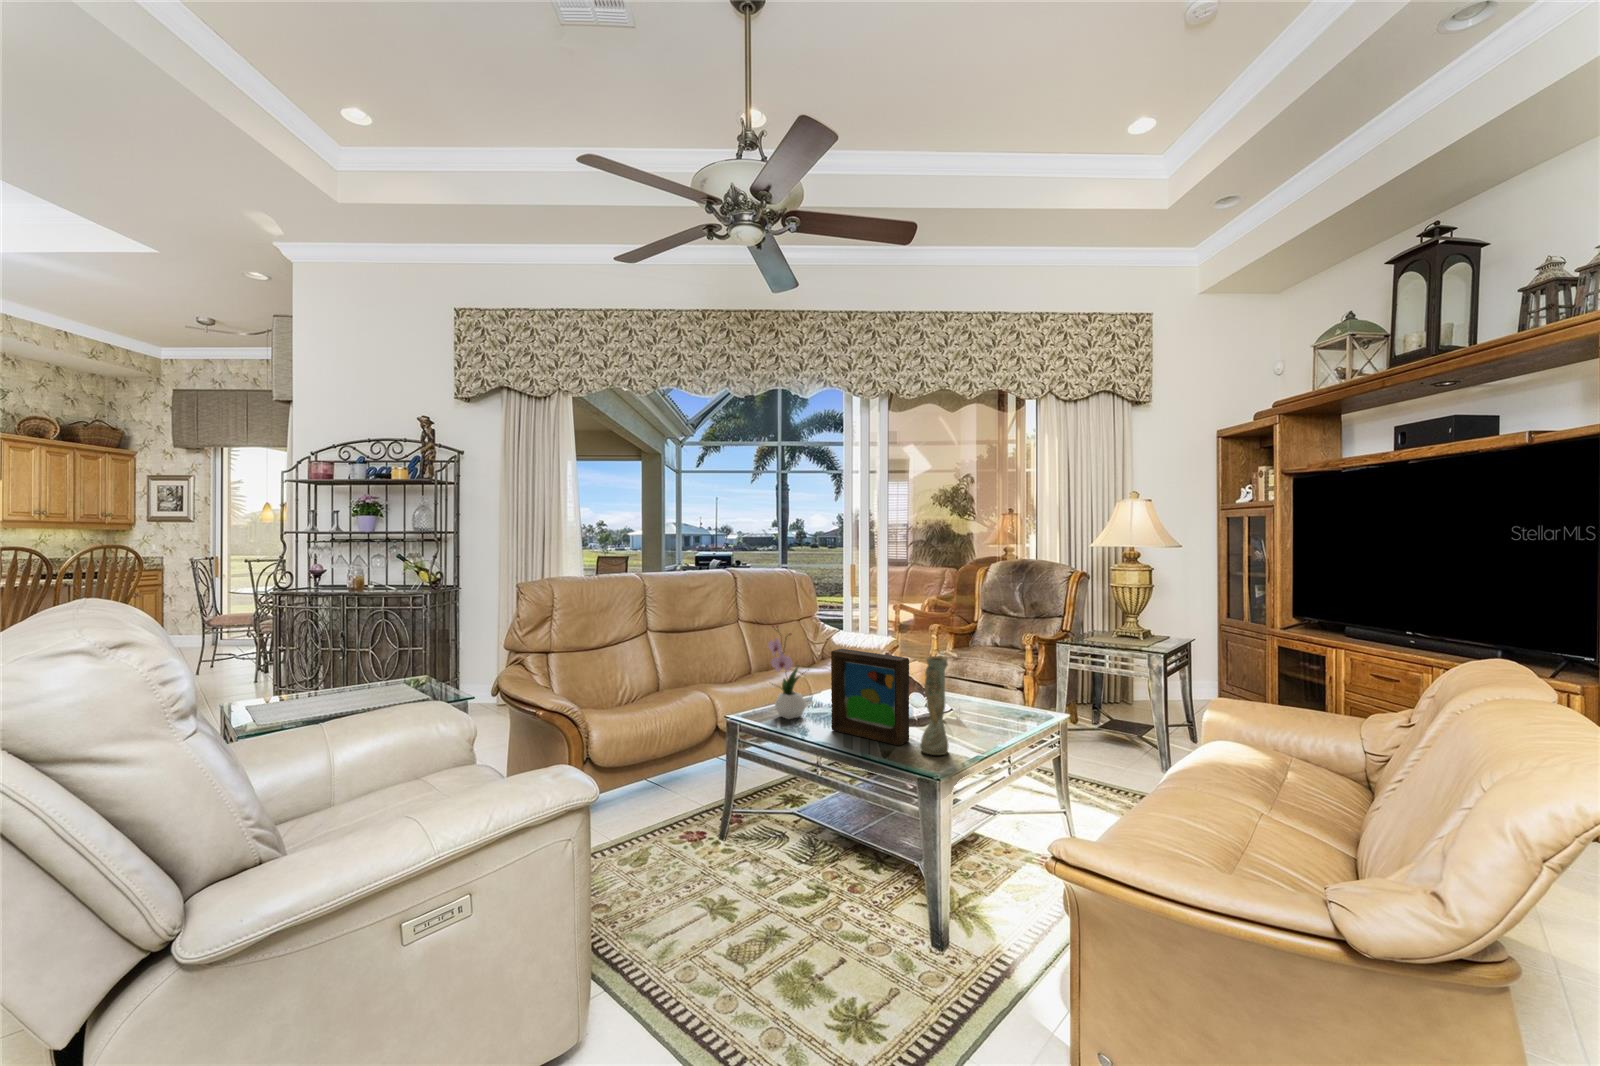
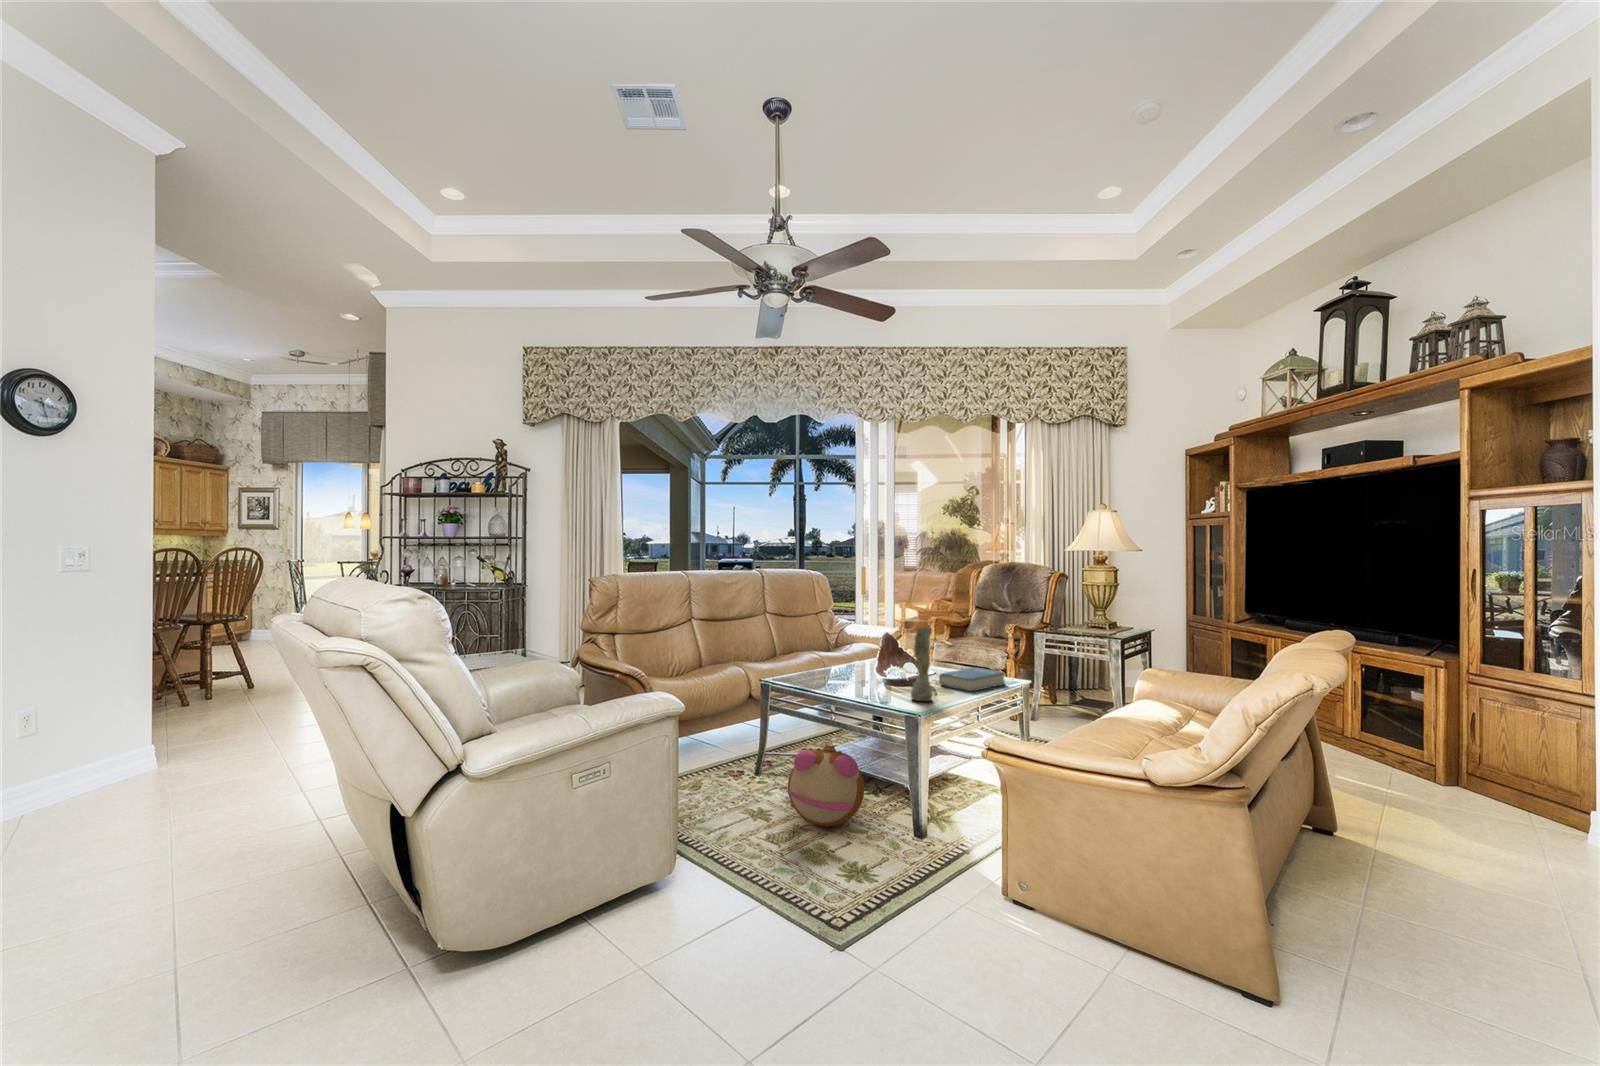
flower arrangement: present [768,625,806,719] -> none [793,606,827,681]
picture frame: present [831,649,909,746] -> none [843,624,903,696]
hardback book: none [953,699,1036,737] -> present [939,667,1005,692]
plush toy: none [757,817,861,930] -> present [786,745,864,827]

